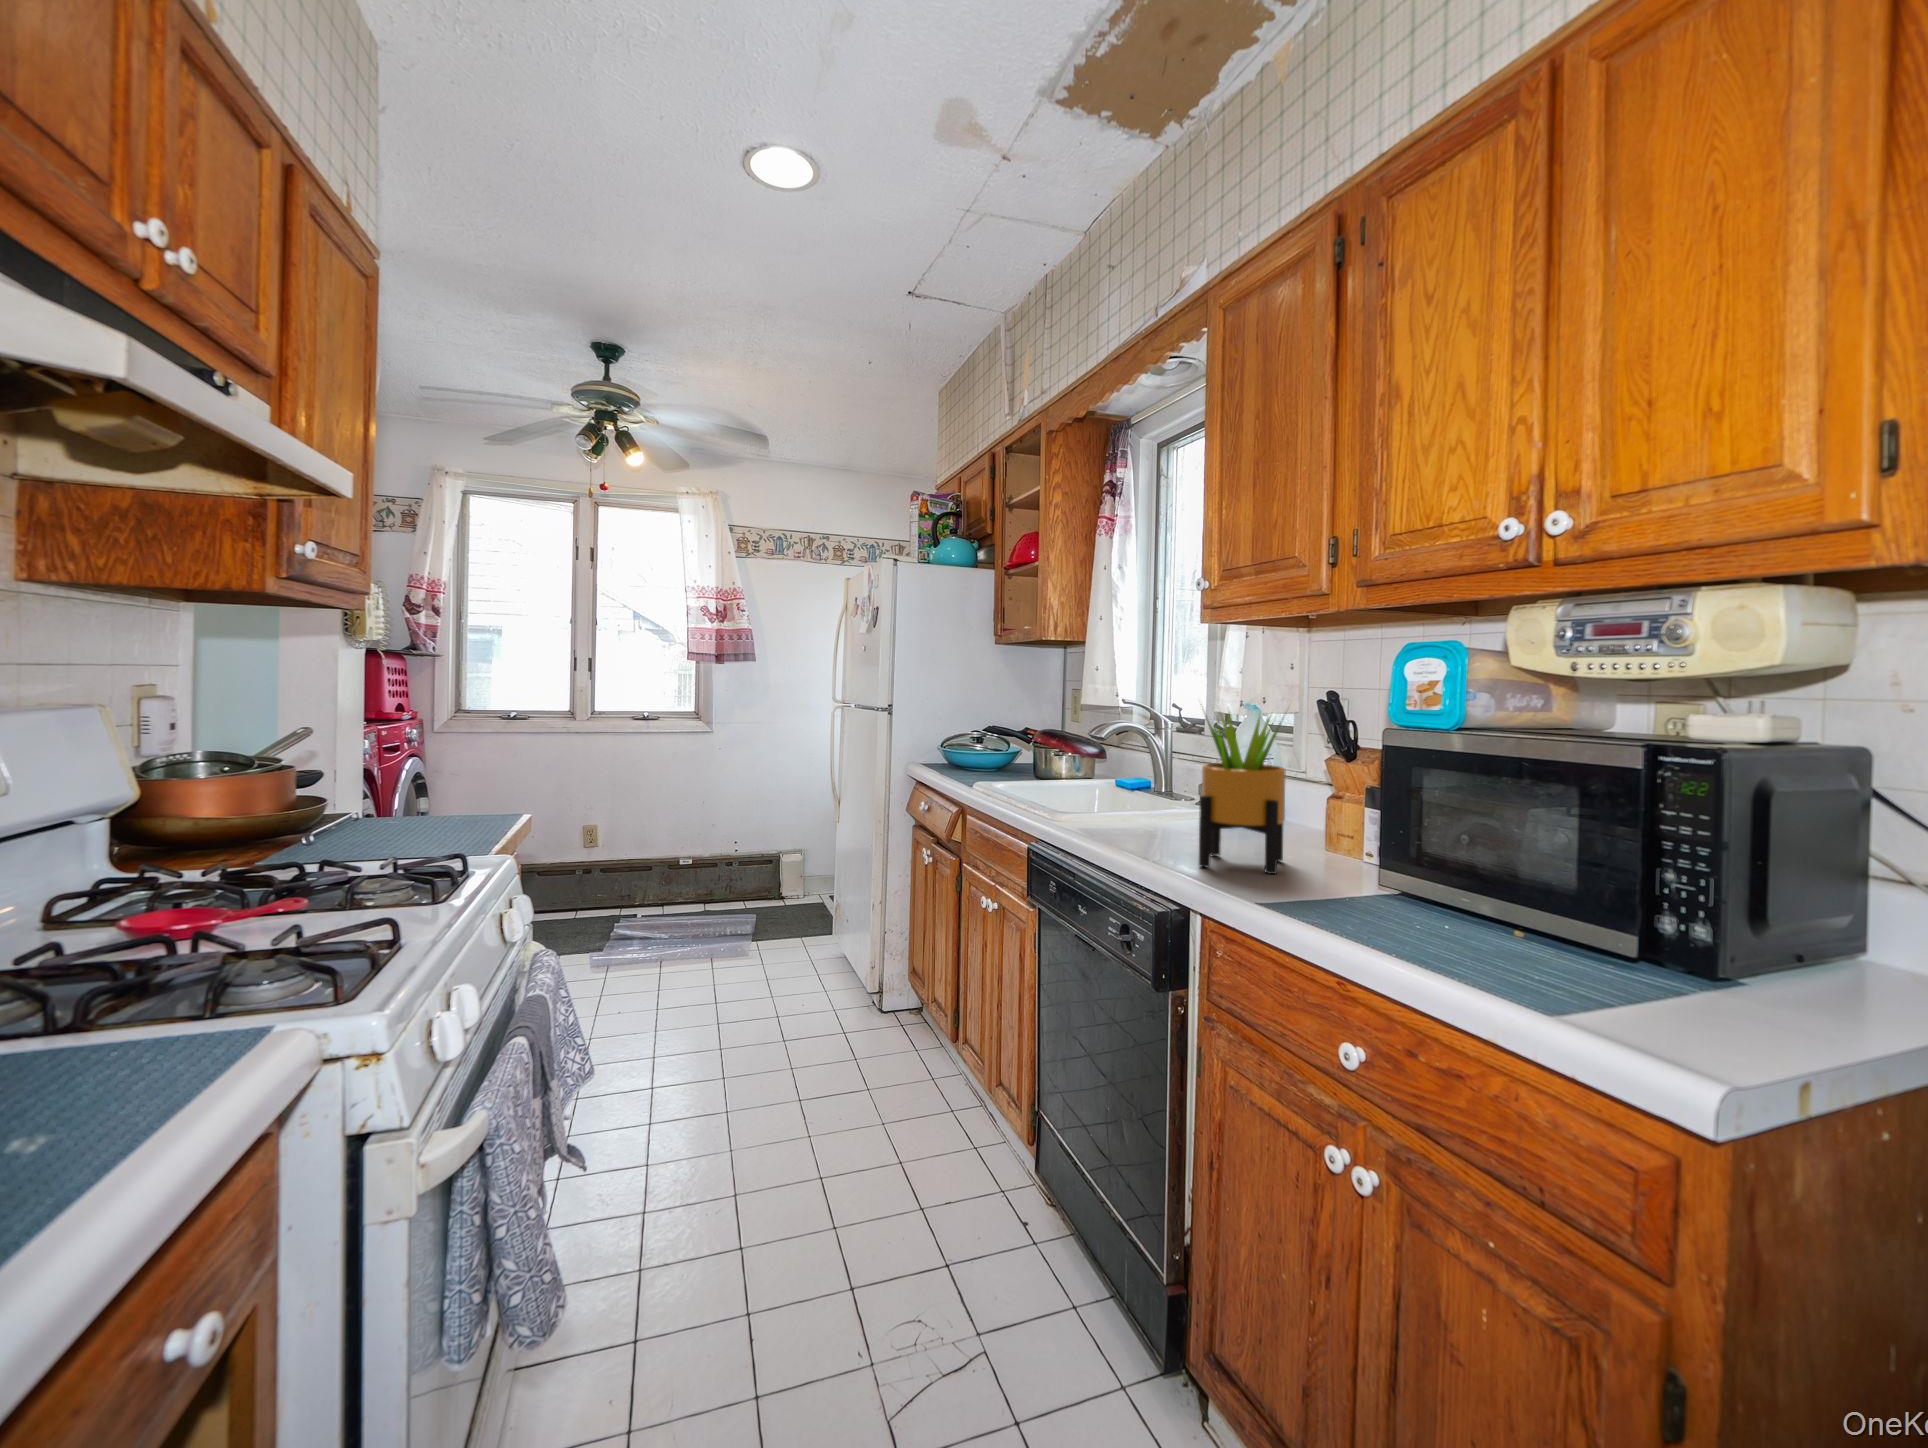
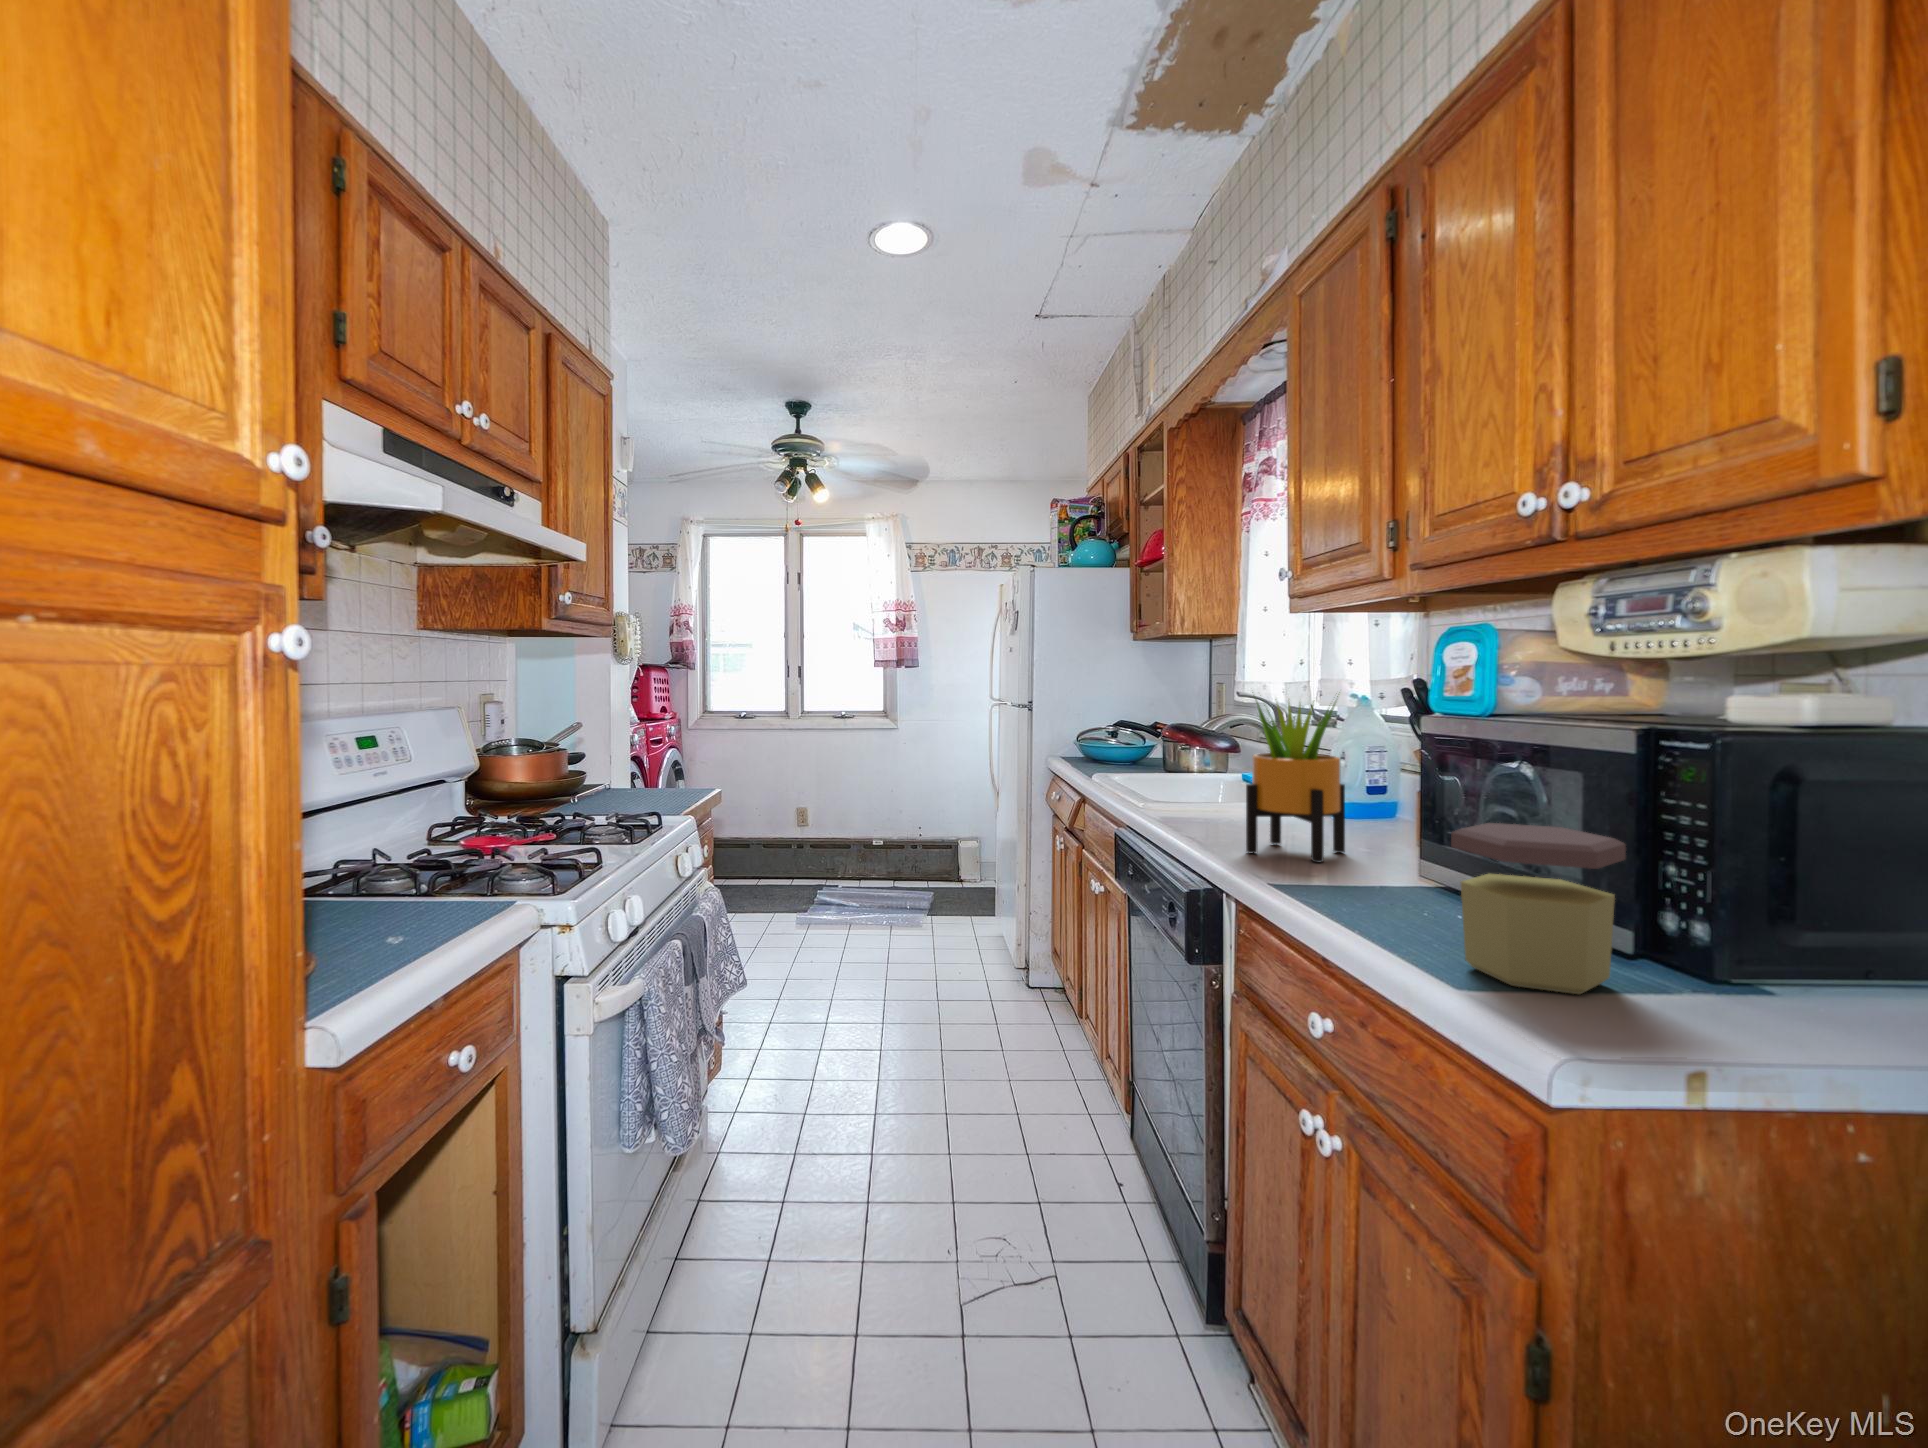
jar: none [1515,838,1666,1006] -> present [1451,823,1626,994]

